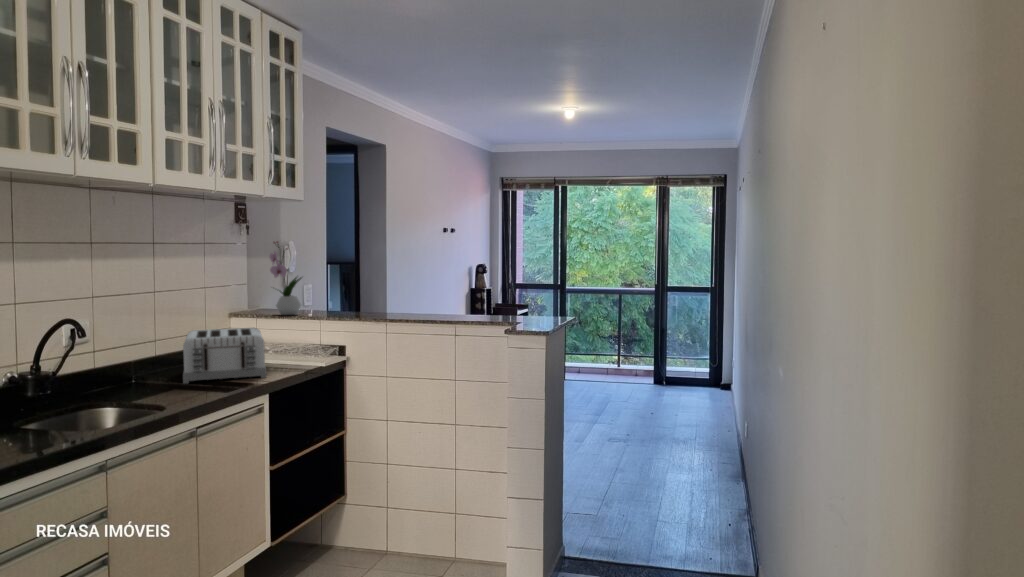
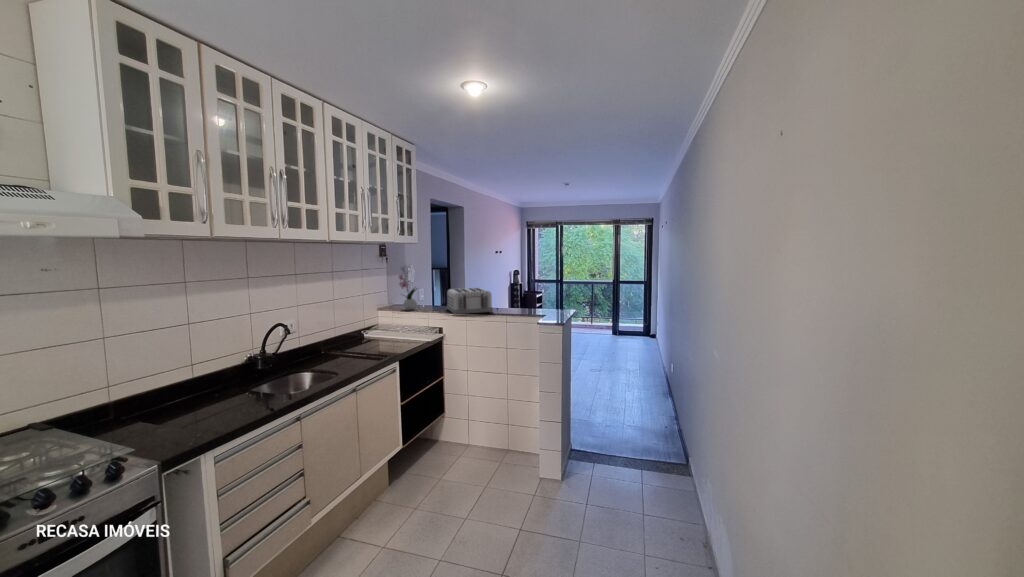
toaster: present [183,328,266,384] -> present [447,288,493,315]

